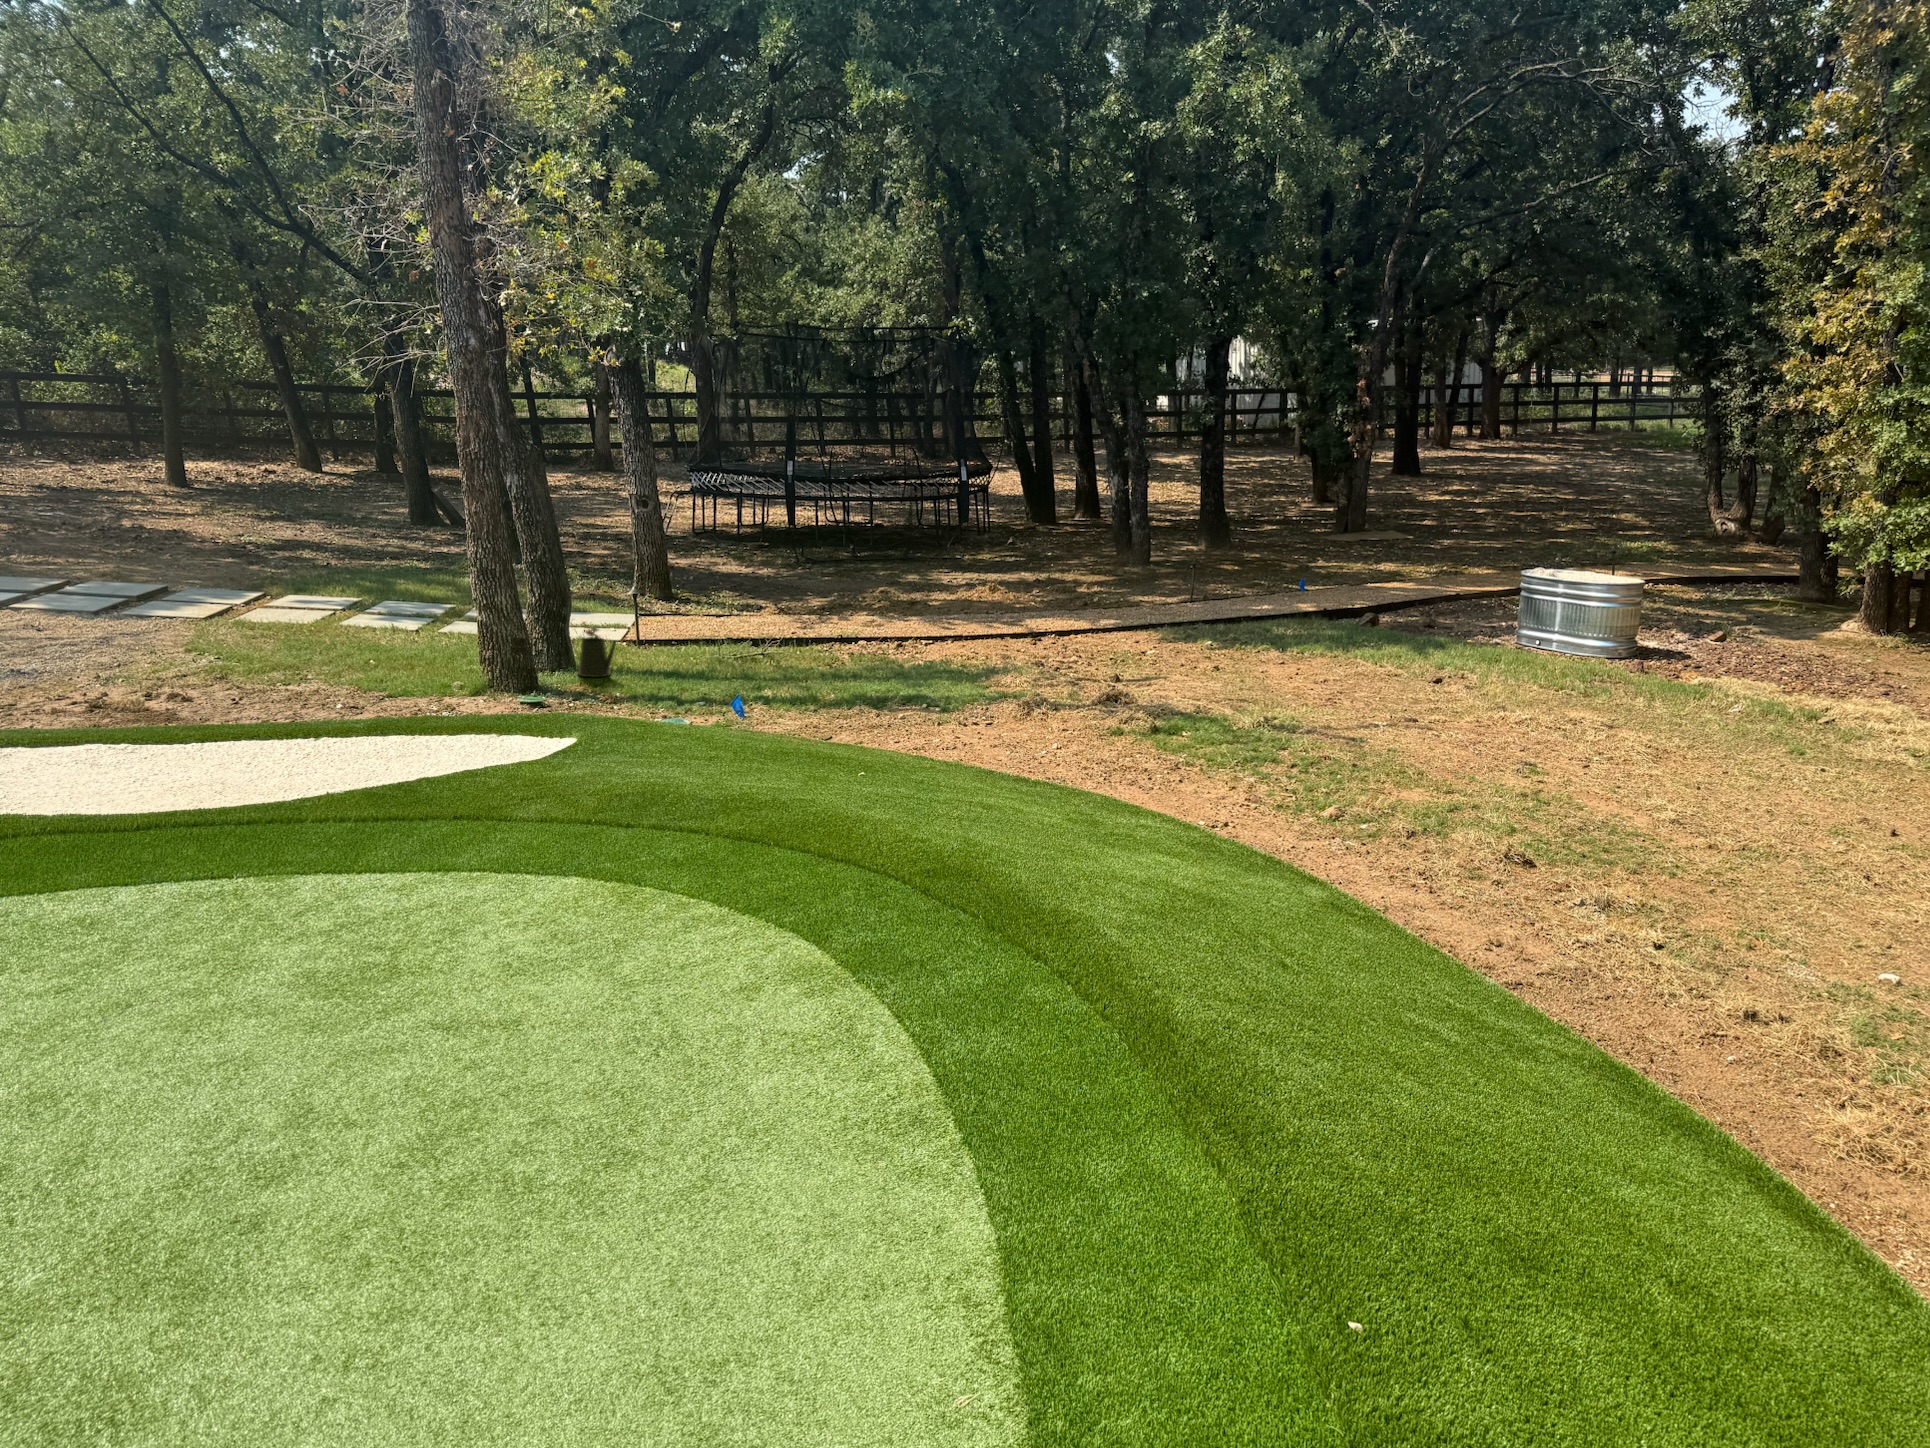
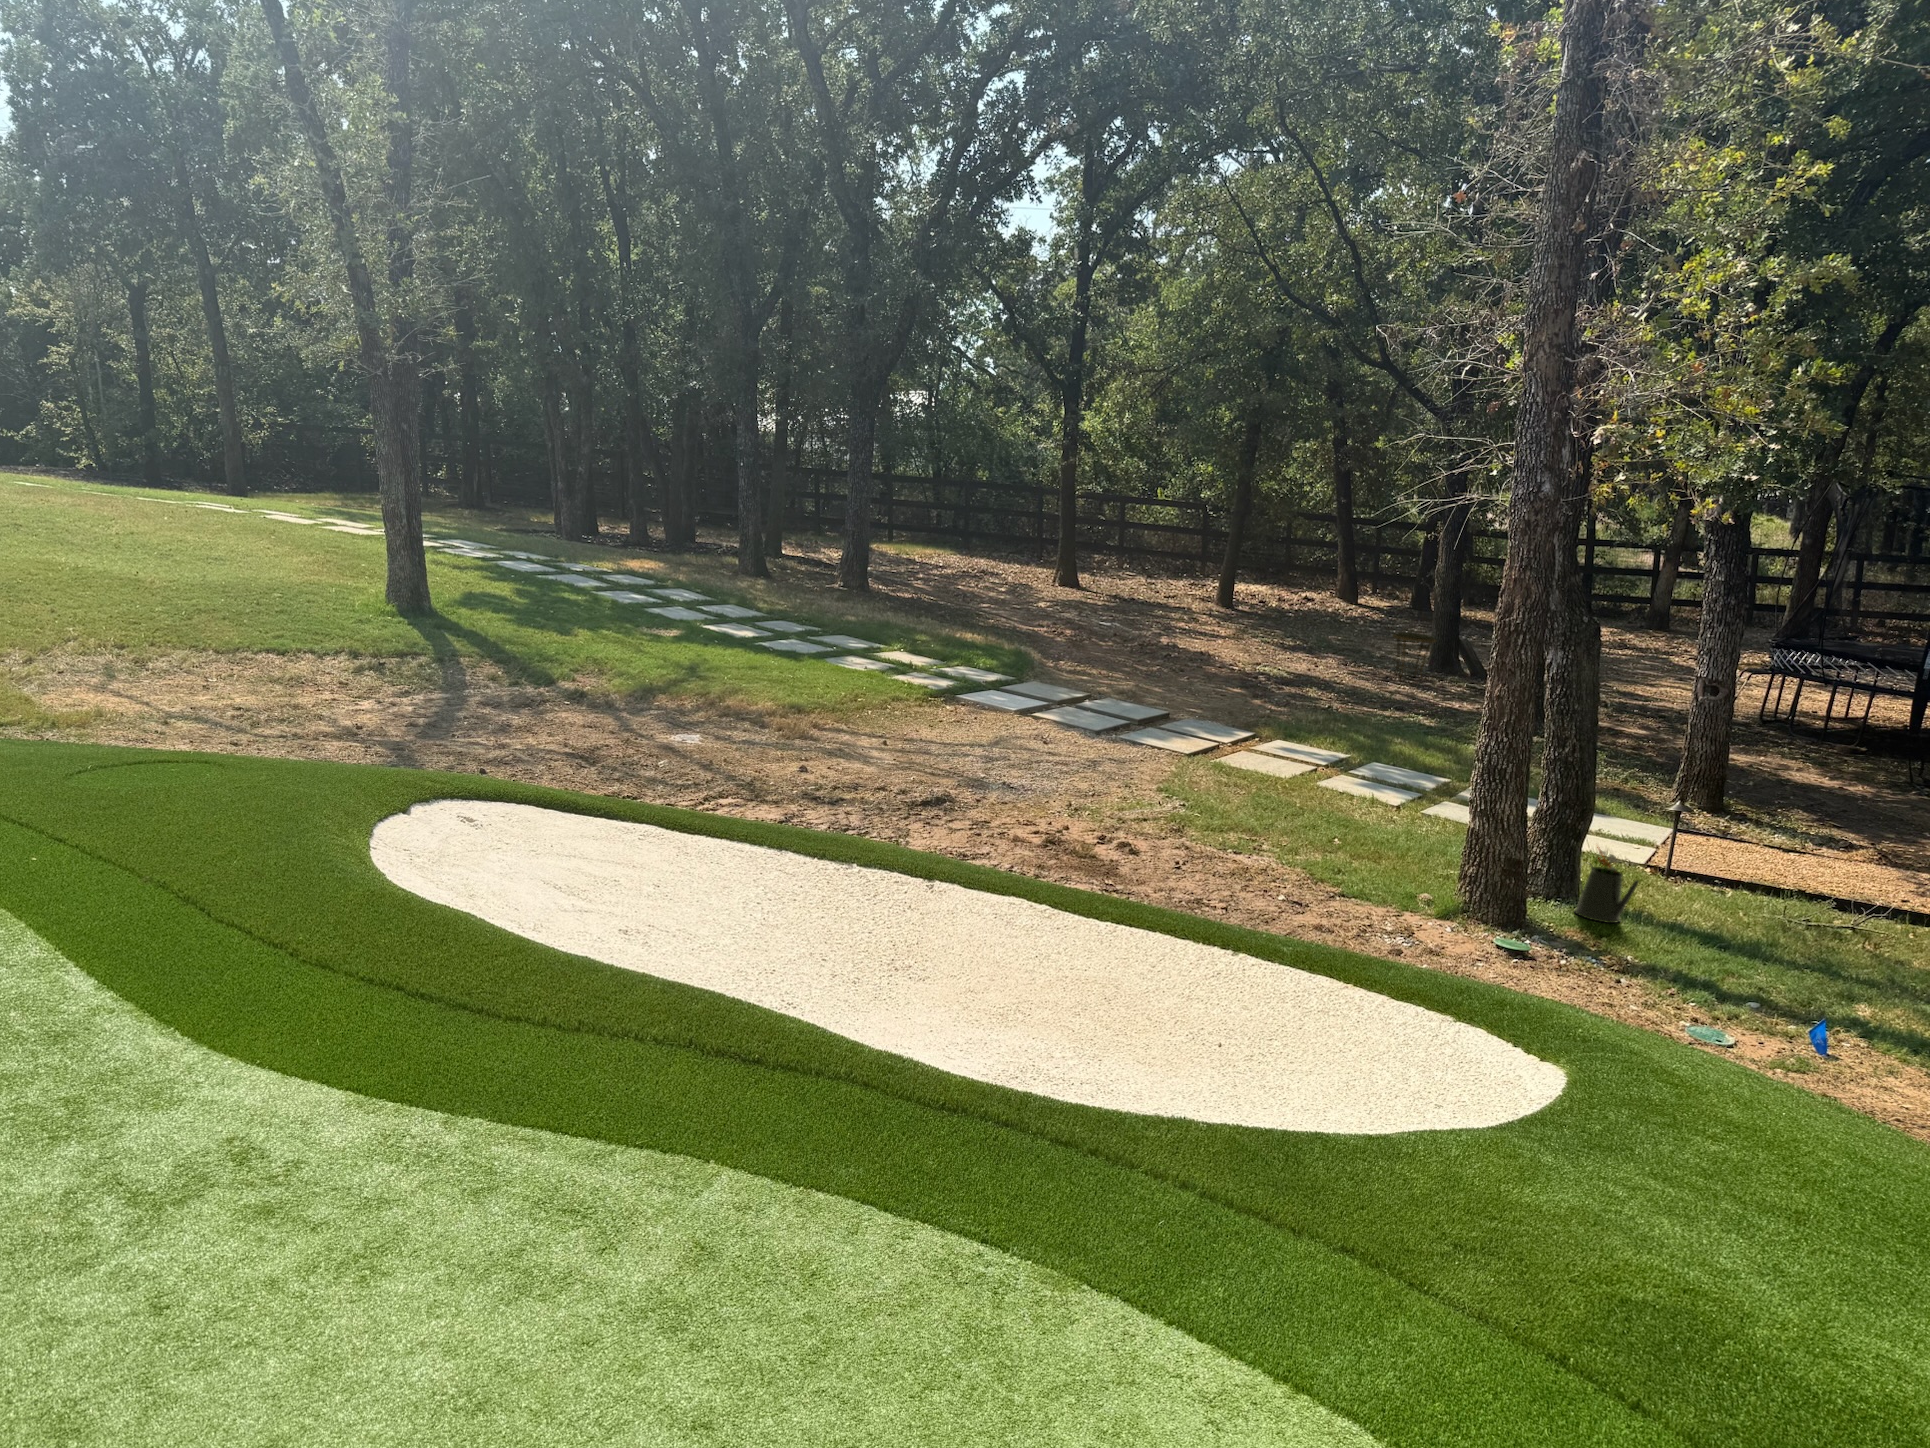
side table: none [373,490,416,534] -> present [1392,632,1436,679]

